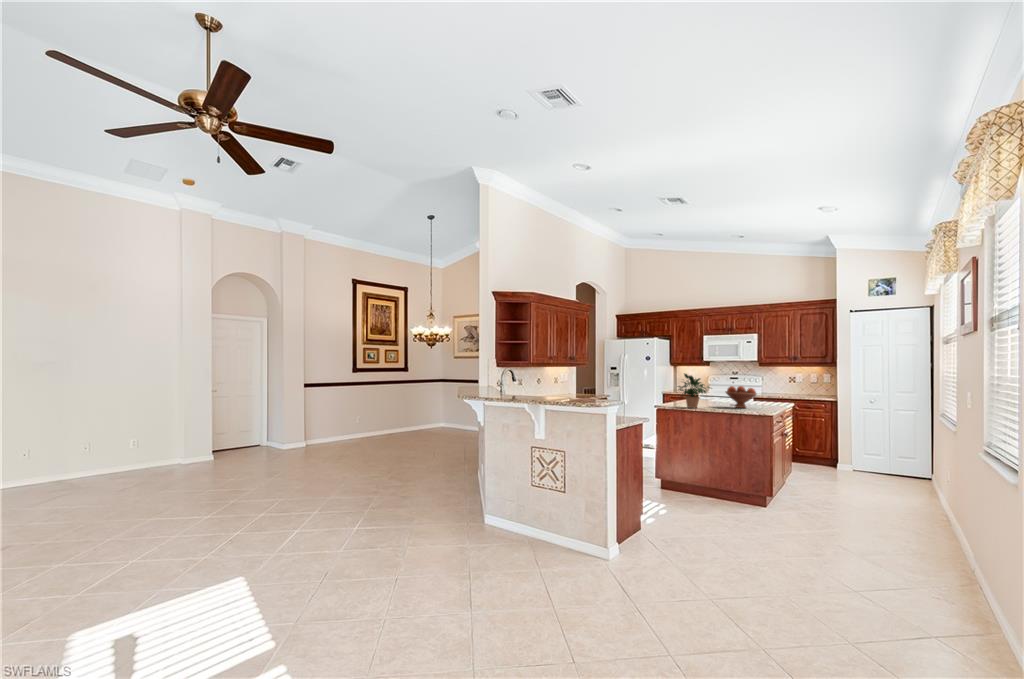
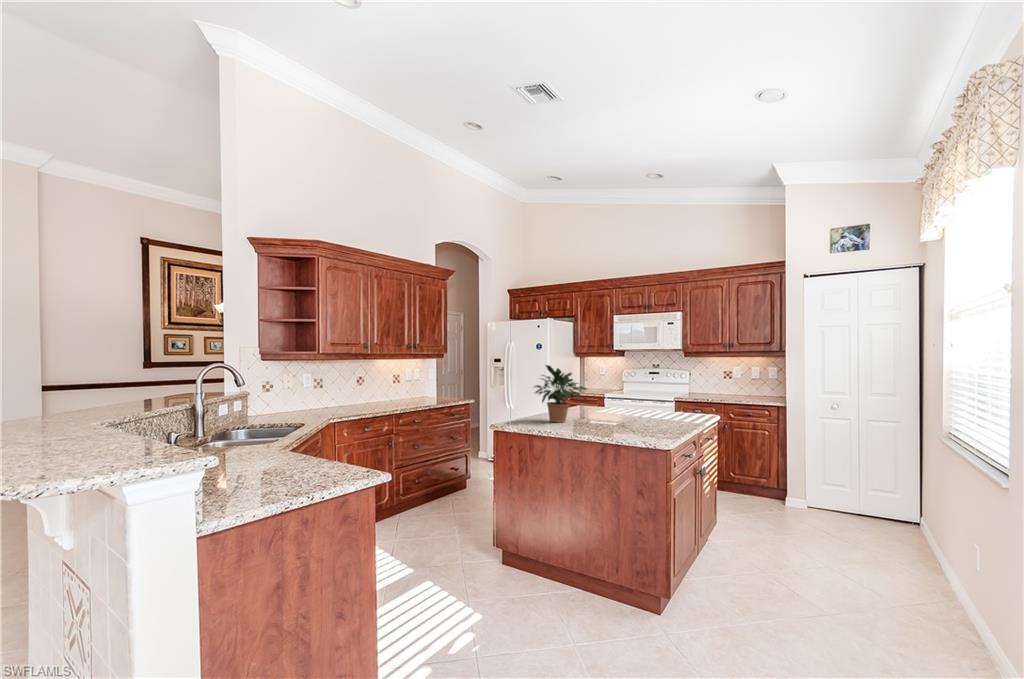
fruit bowl: present [726,386,756,408] -> none [613,385,661,421]

